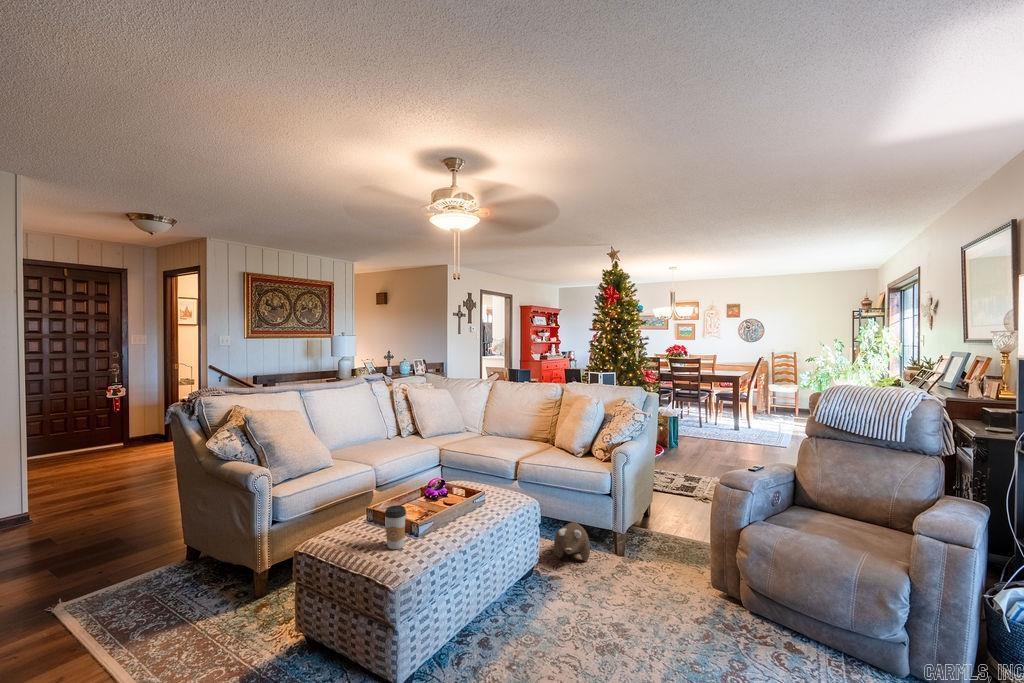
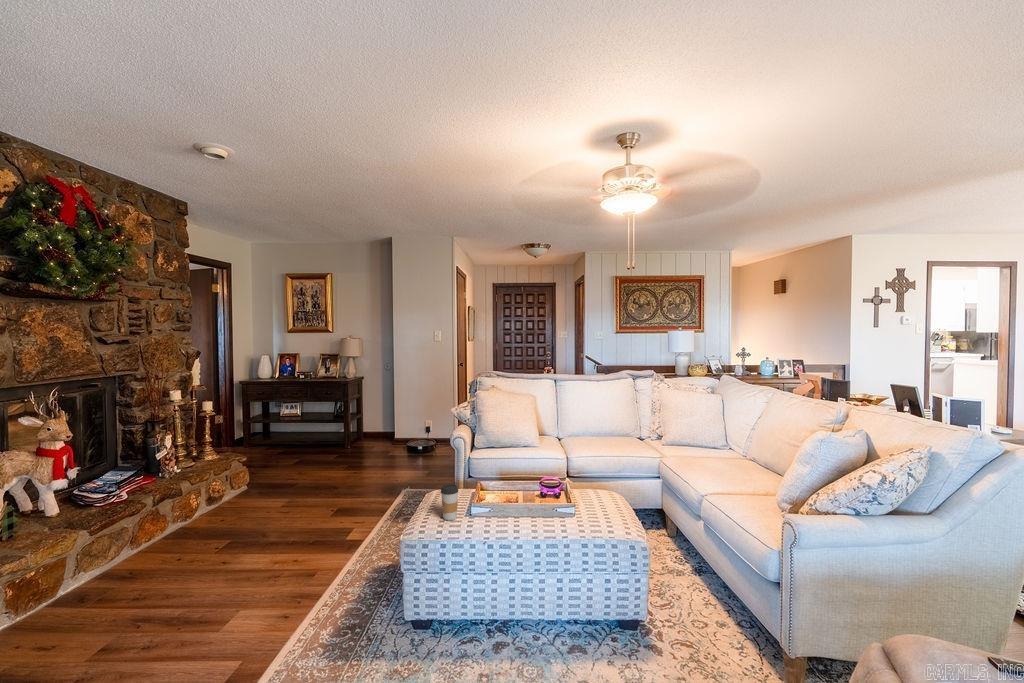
plush toy: present [554,522,590,561] -> none [673,589,740,651]

